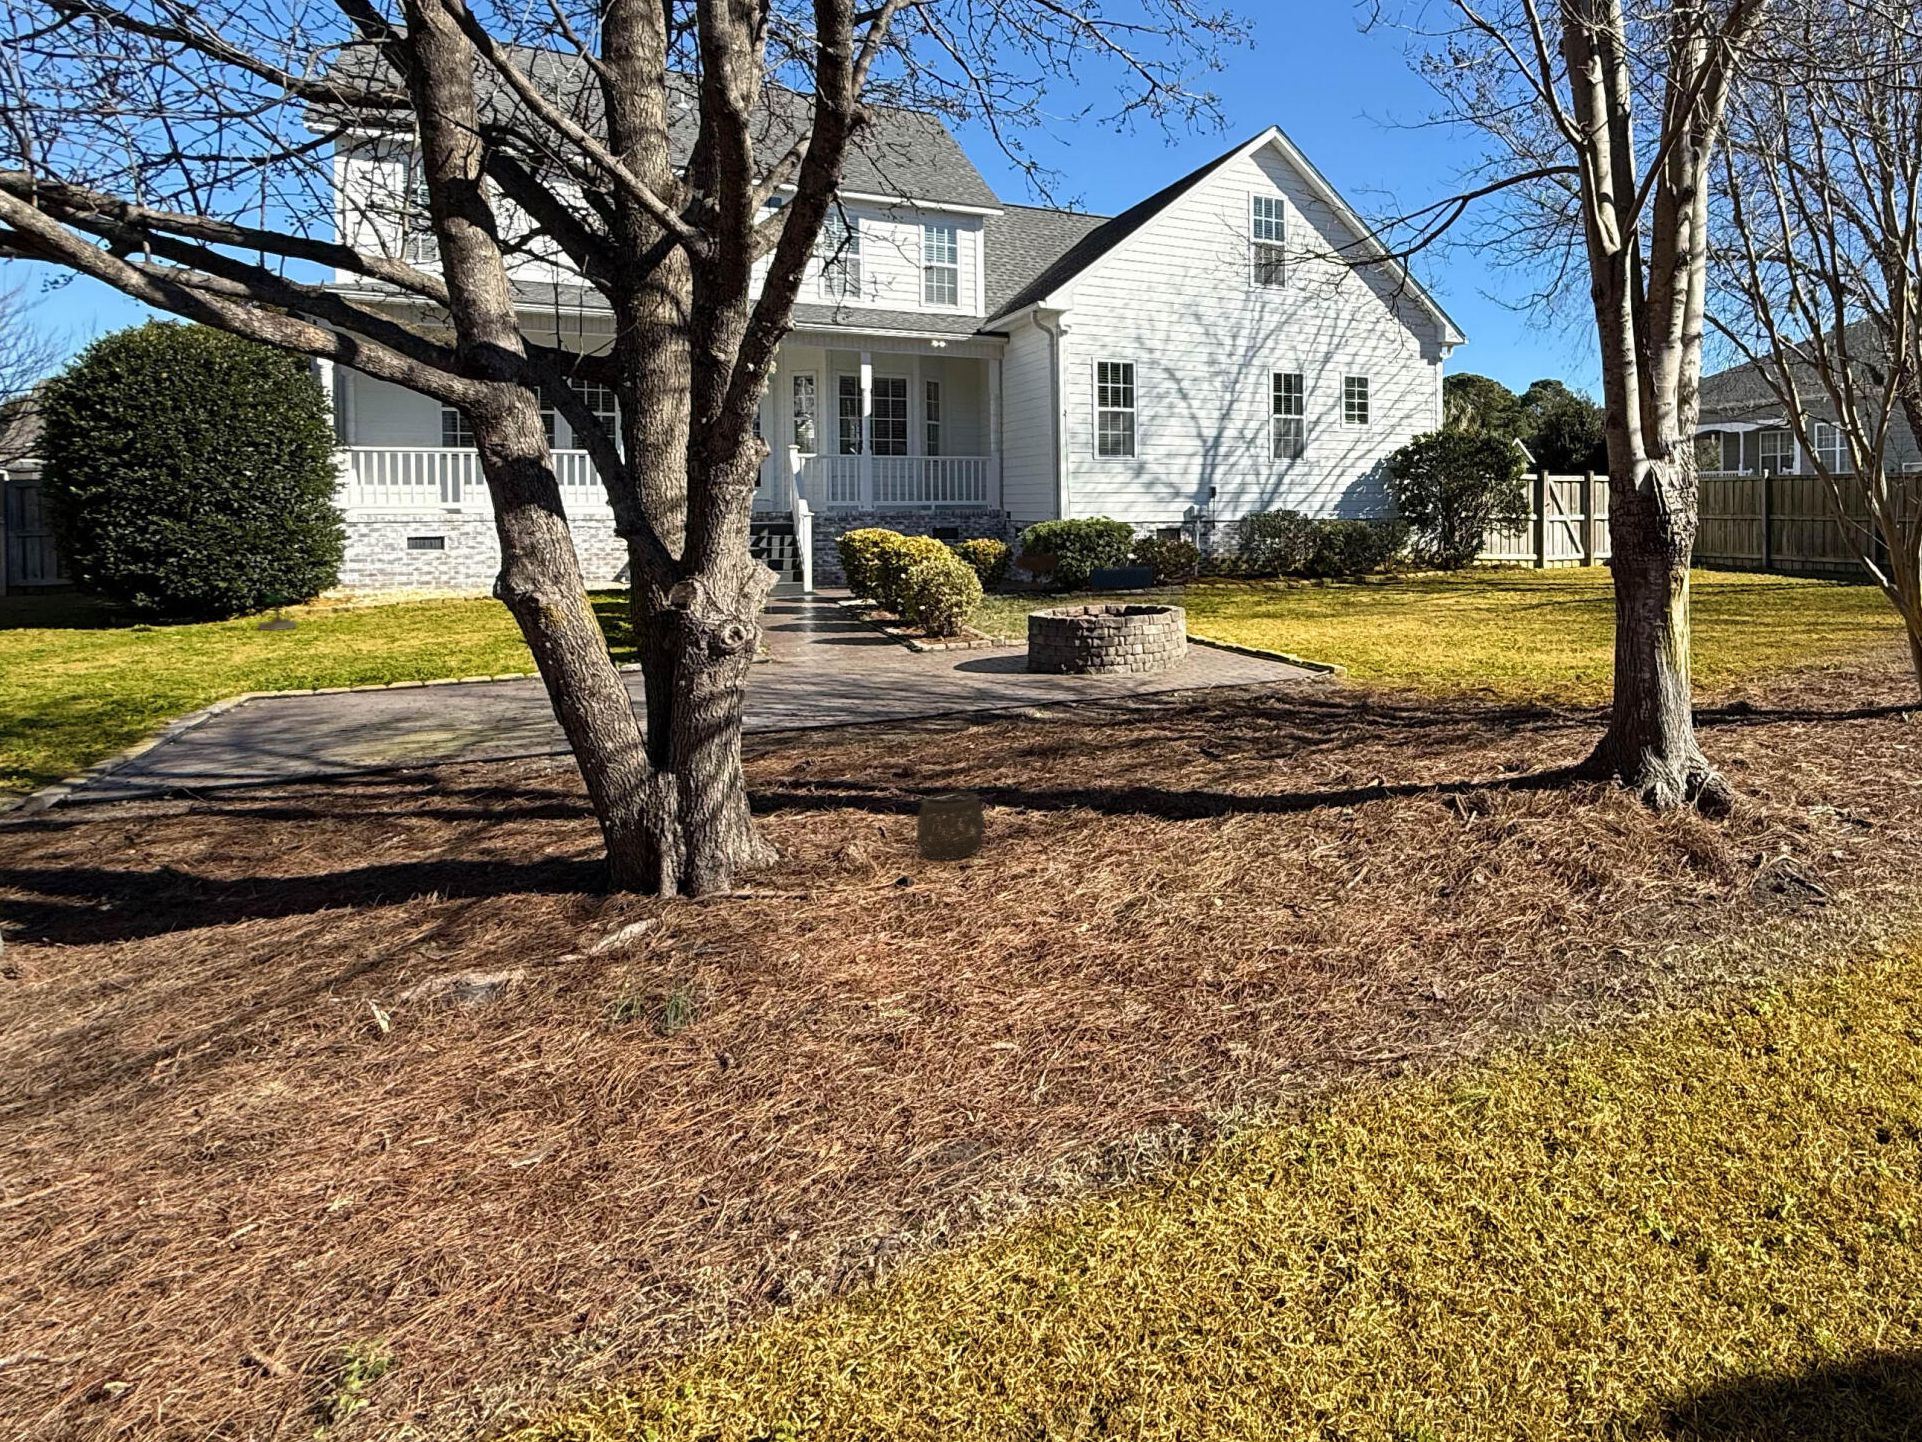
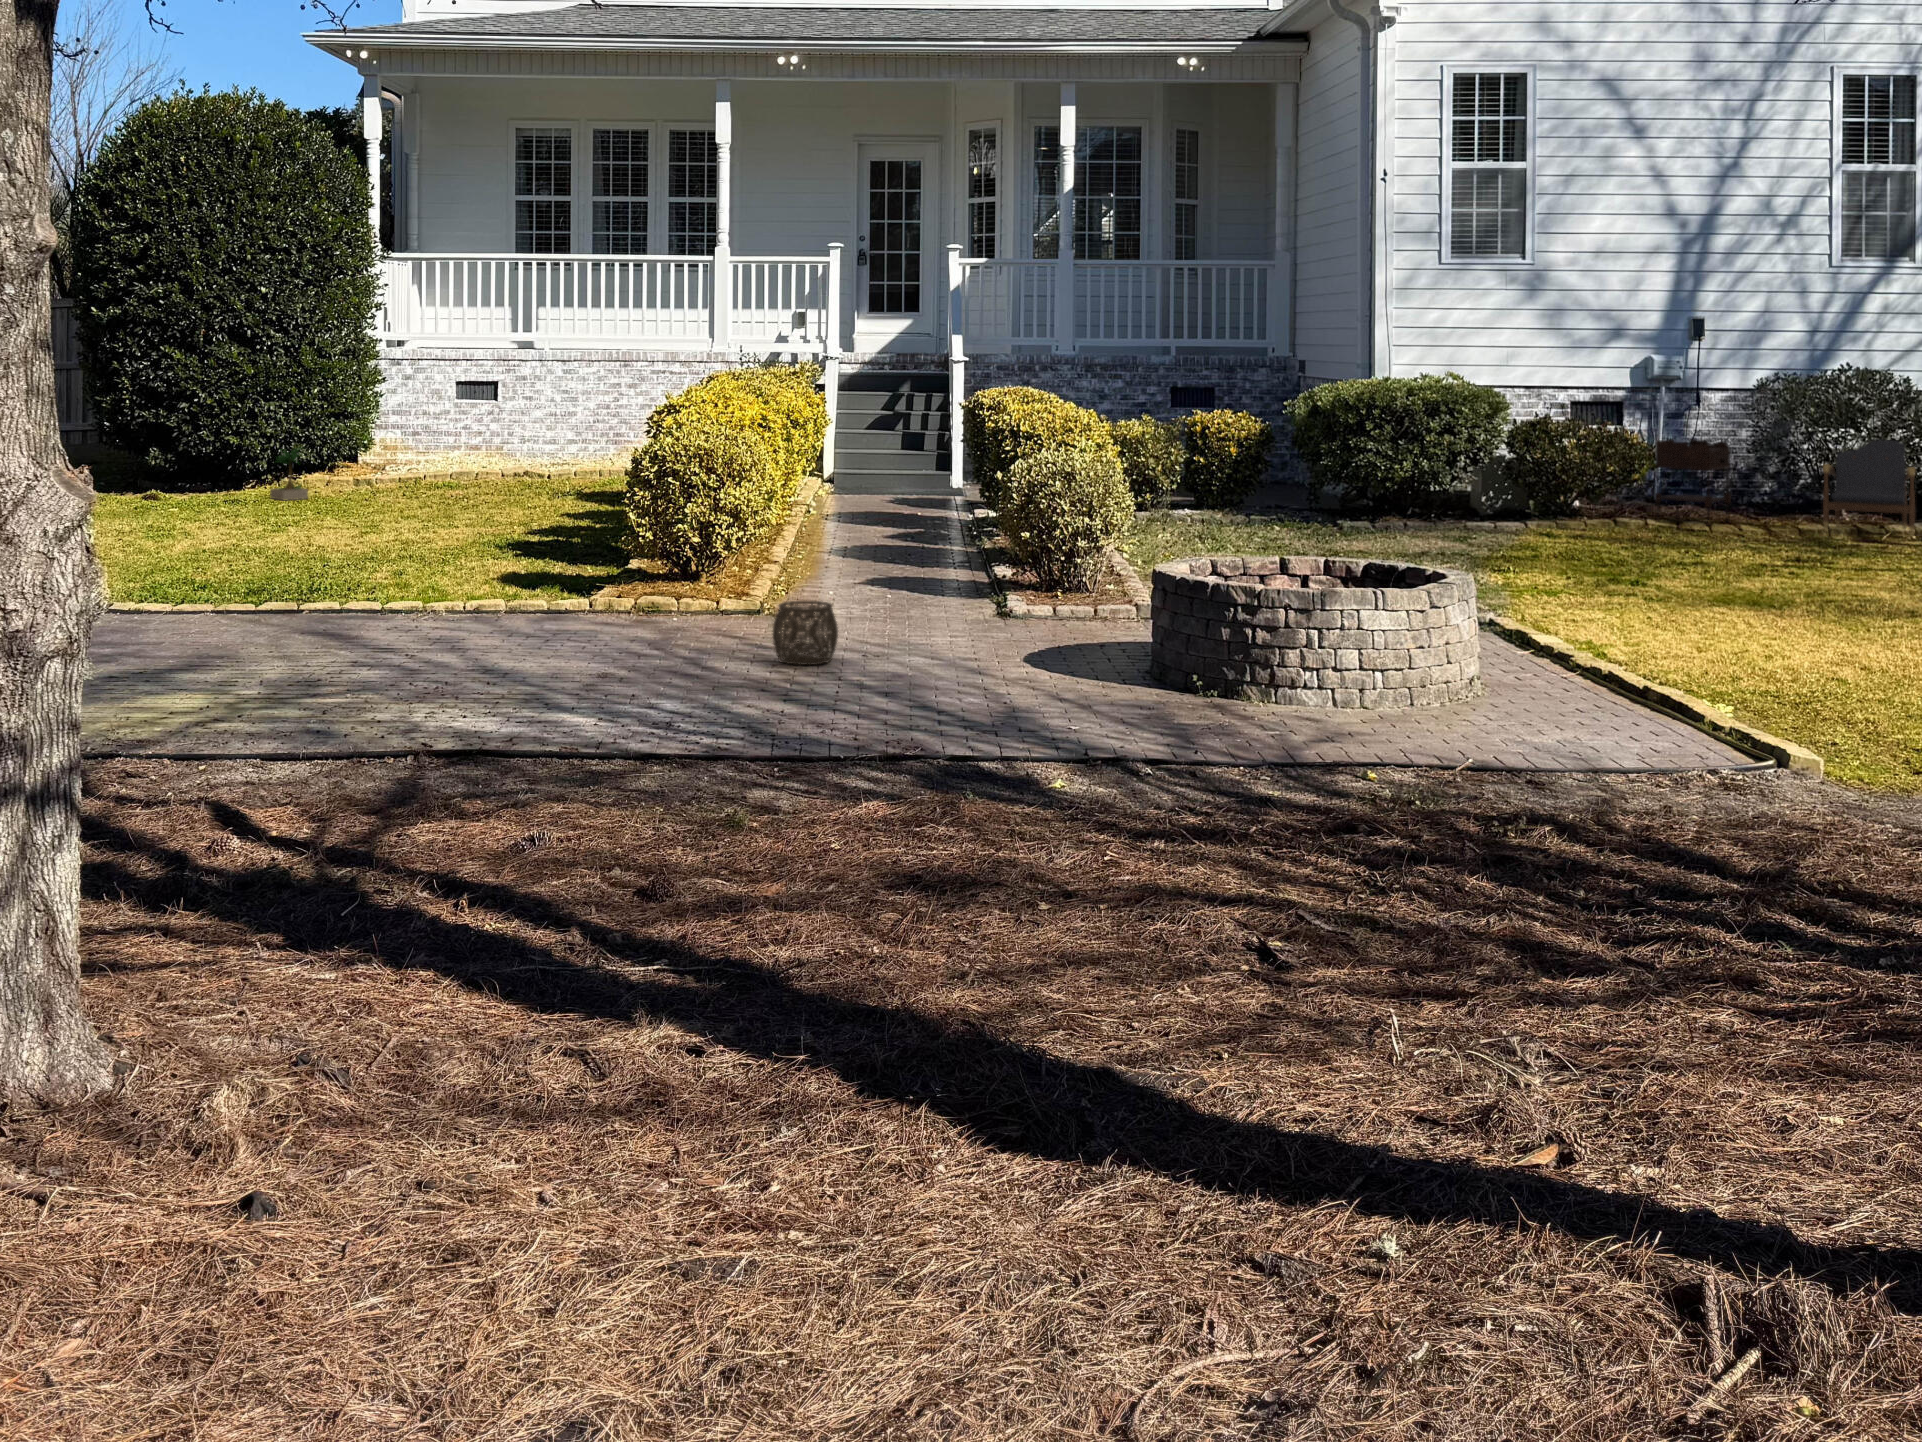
lounge chair: none [1271,544,1309,588] -> present [1823,440,1915,536]
side table: present [1015,553,1058,594] -> present [1655,439,1731,526]
bench: present [1091,567,1151,595] -> none [1426,470,1550,531]
woven basket: present [916,792,985,860] -> present [772,601,838,665]

